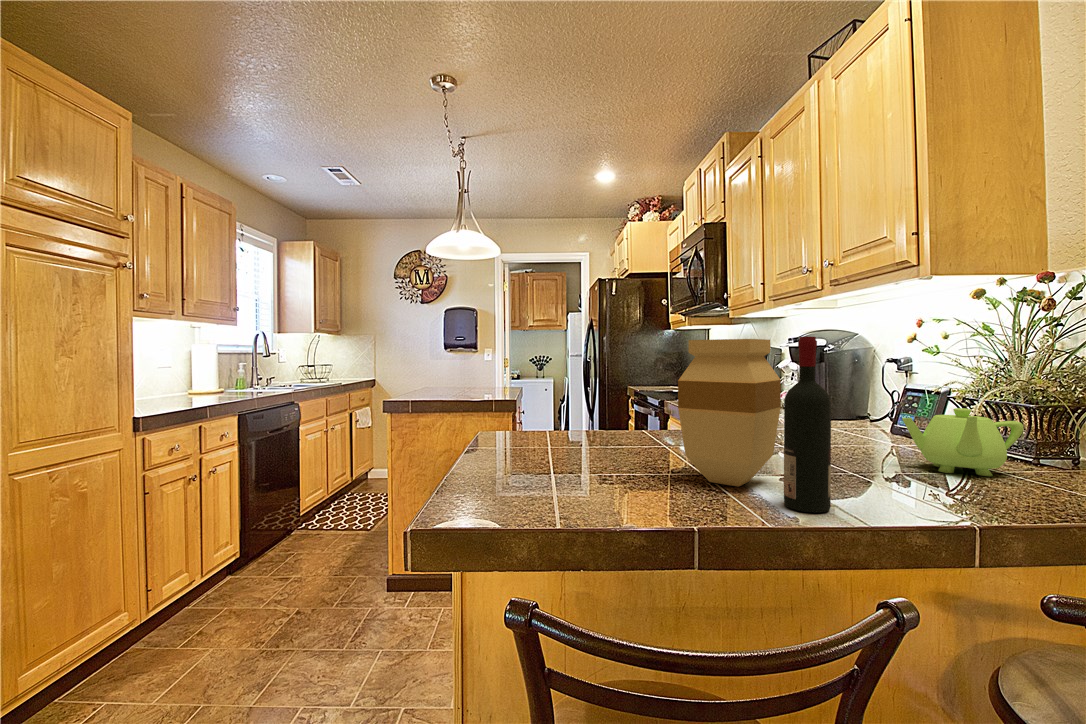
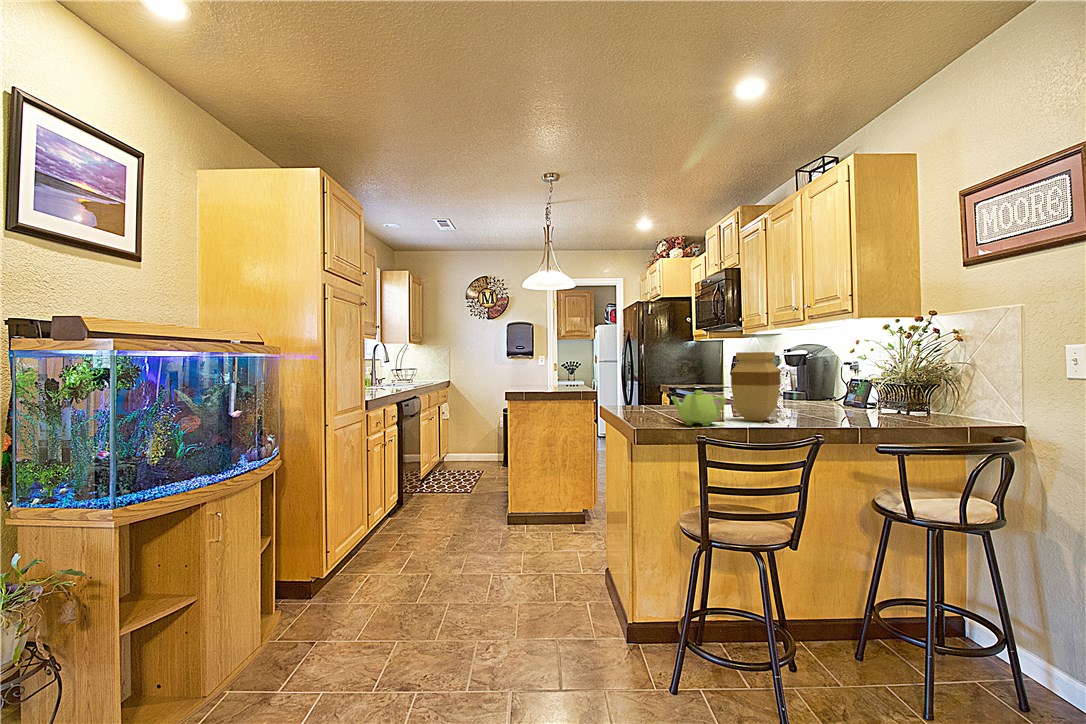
wine bottle: present [784,336,831,513] -> none [782,351,802,426]
teapot: present [902,408,1024,476] -> present [671,390,726,426]

